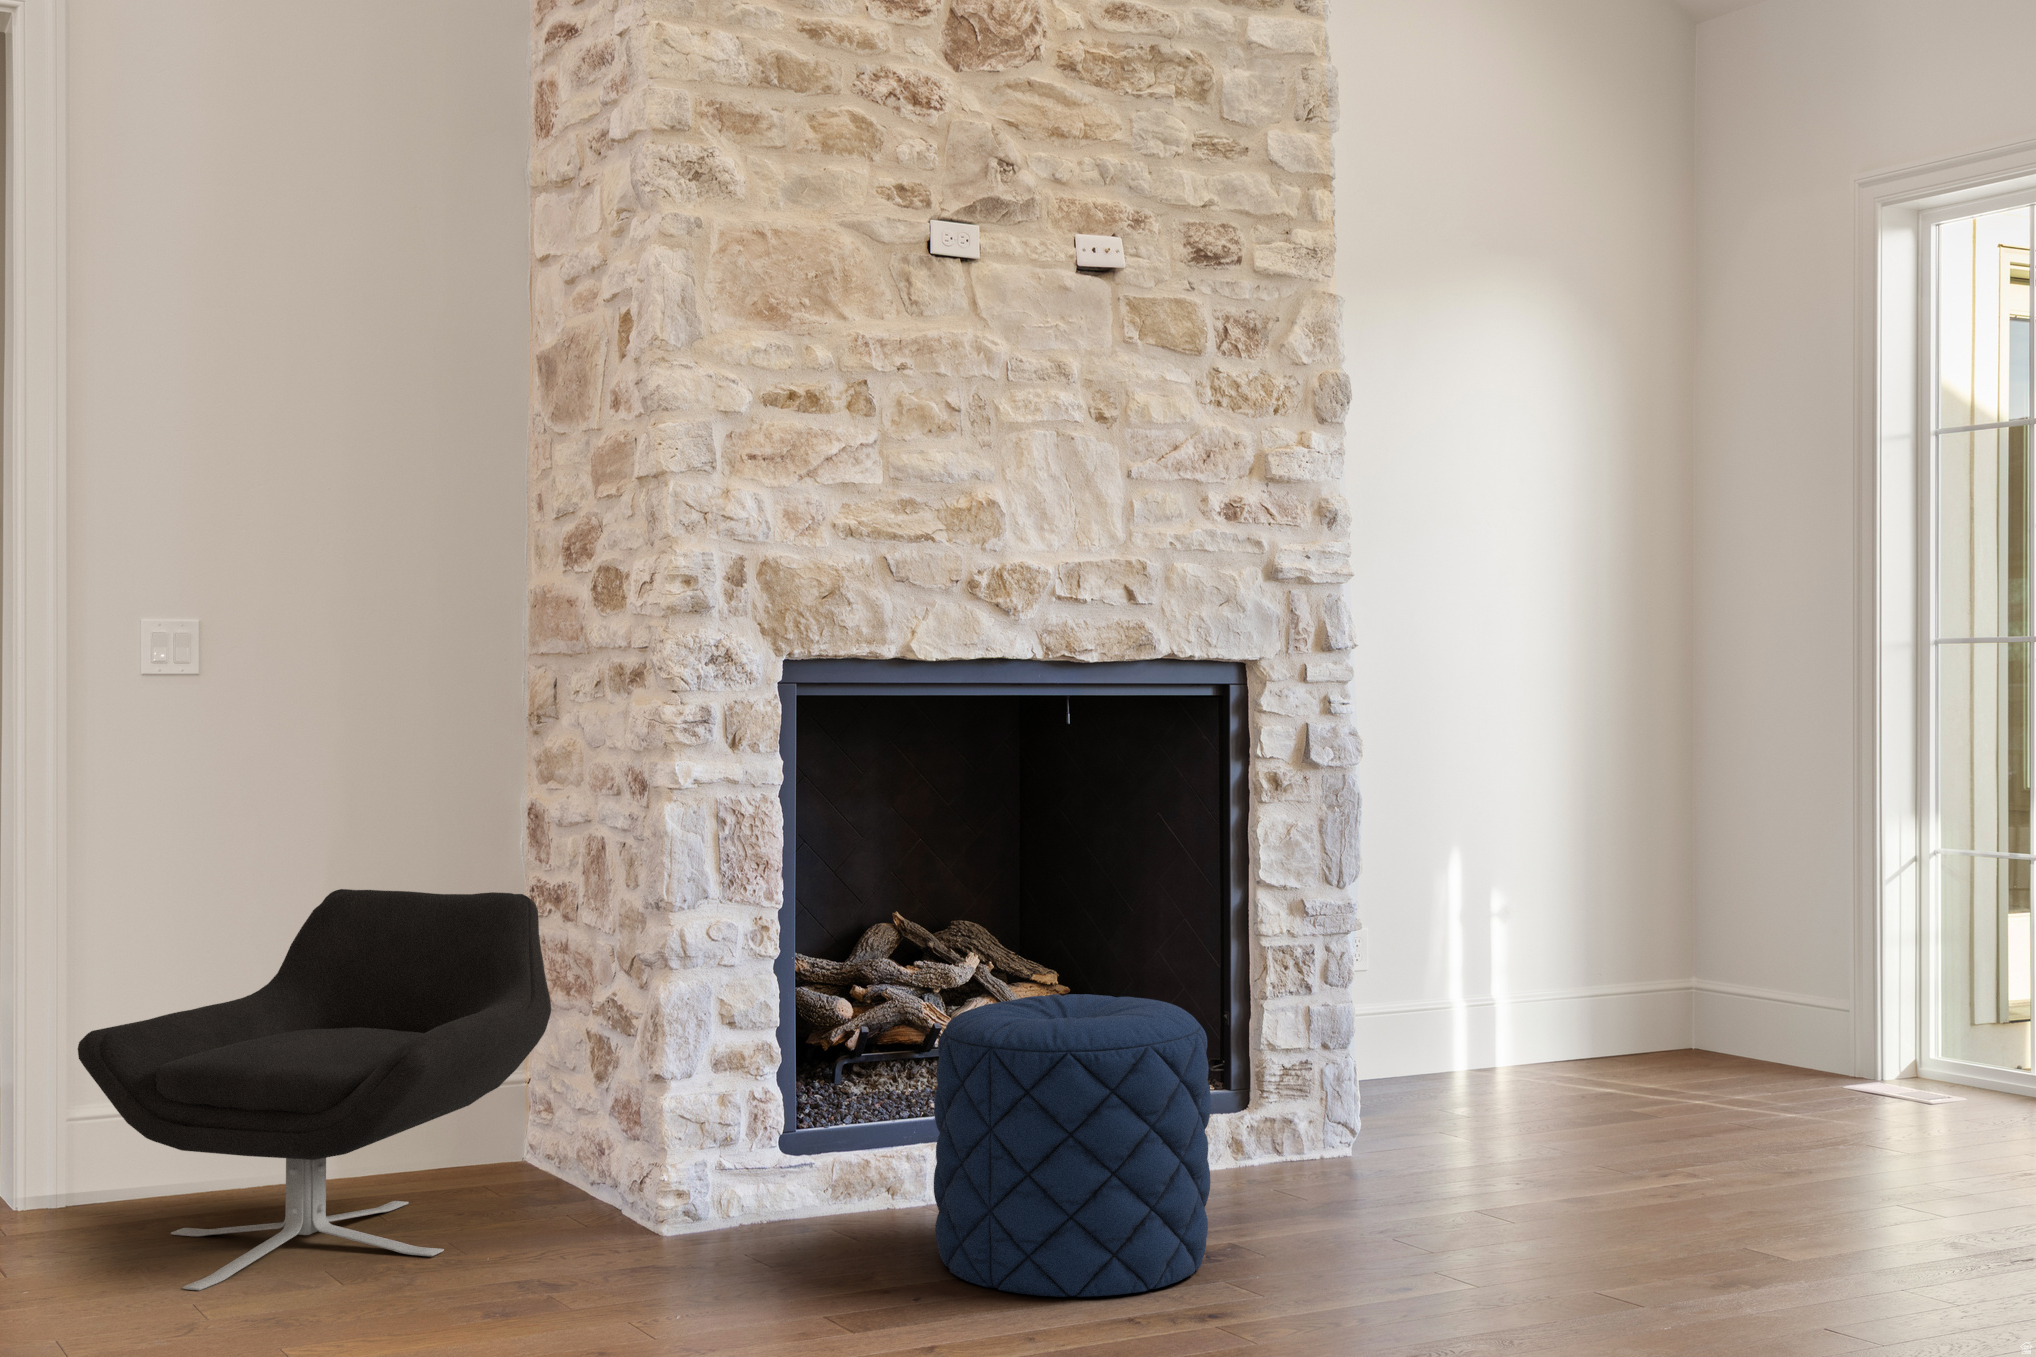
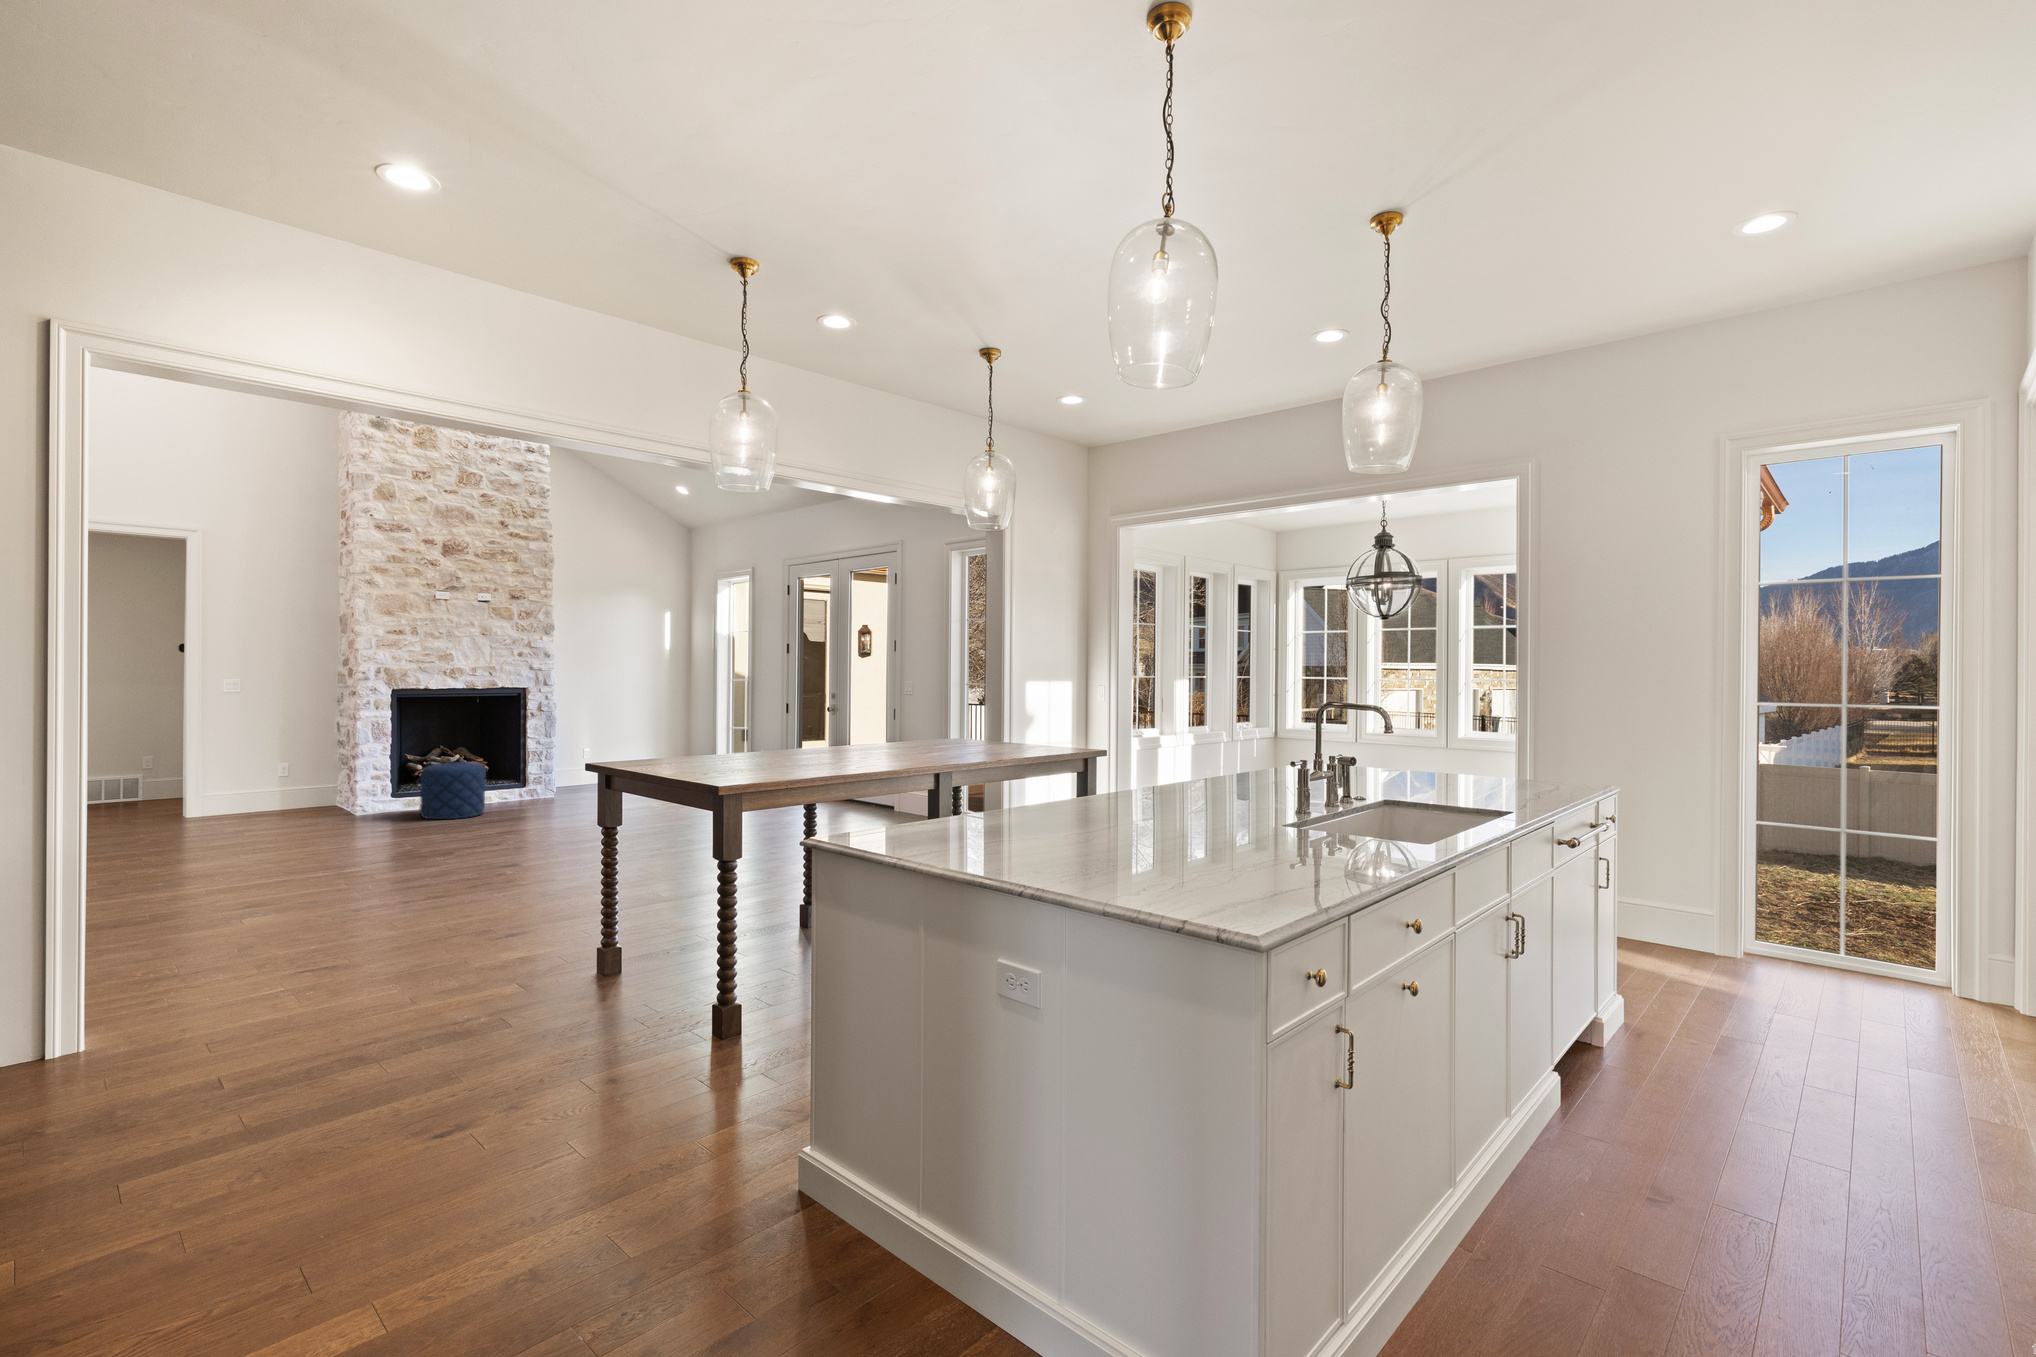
lounge chair: present [78,889,551,1291] -> none [203,740,331,824]

